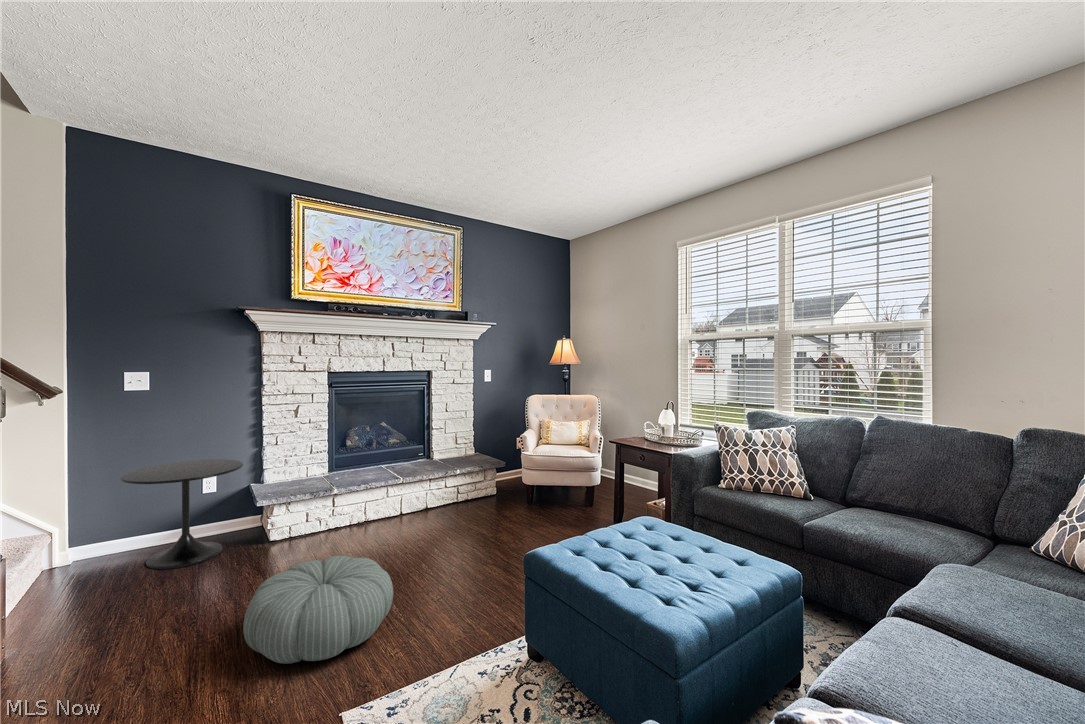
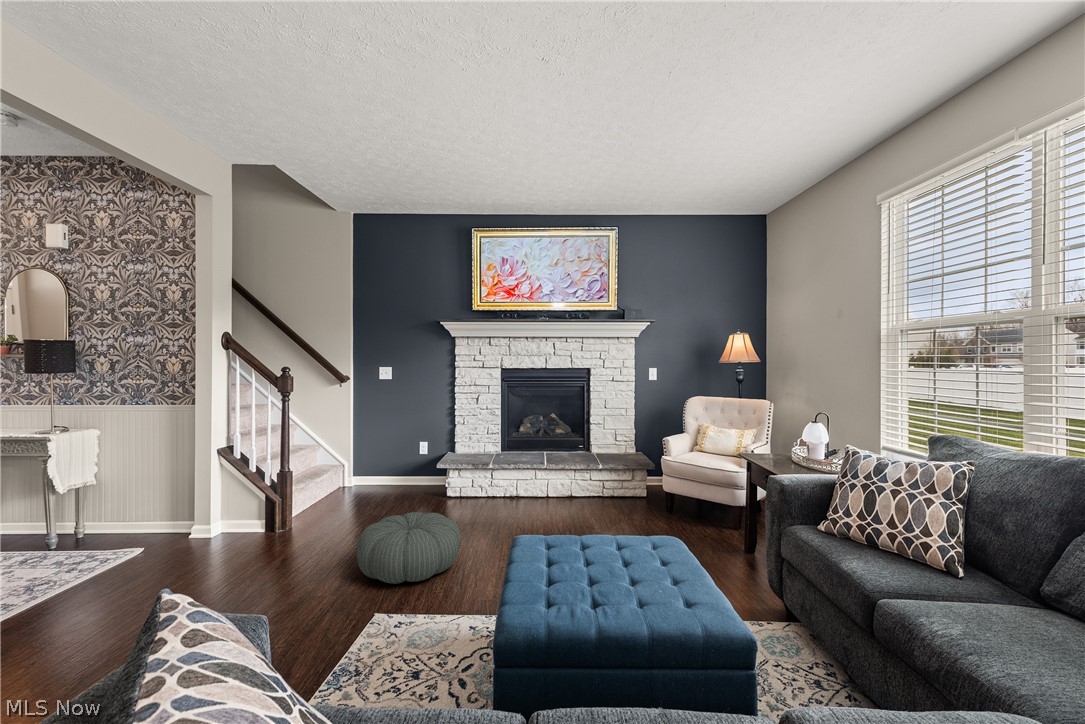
side table: present [120,459,243,569] -> none [362,431,432,502]

